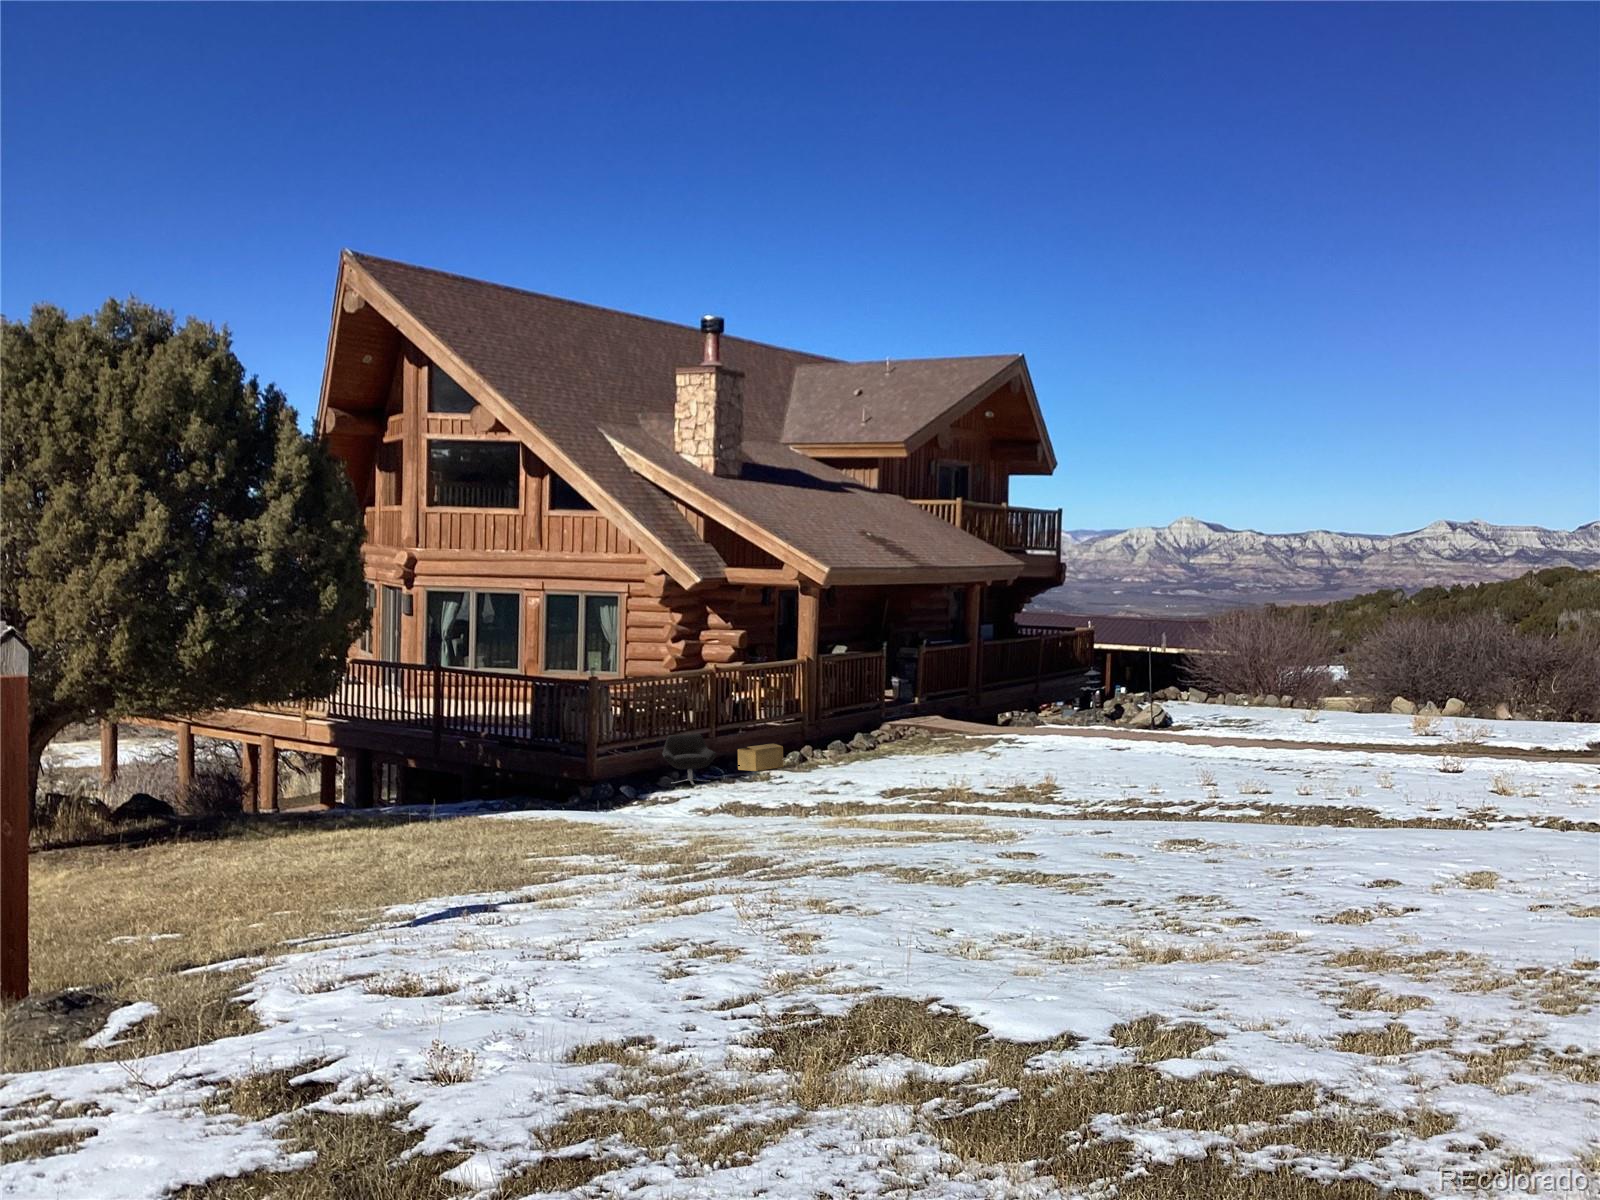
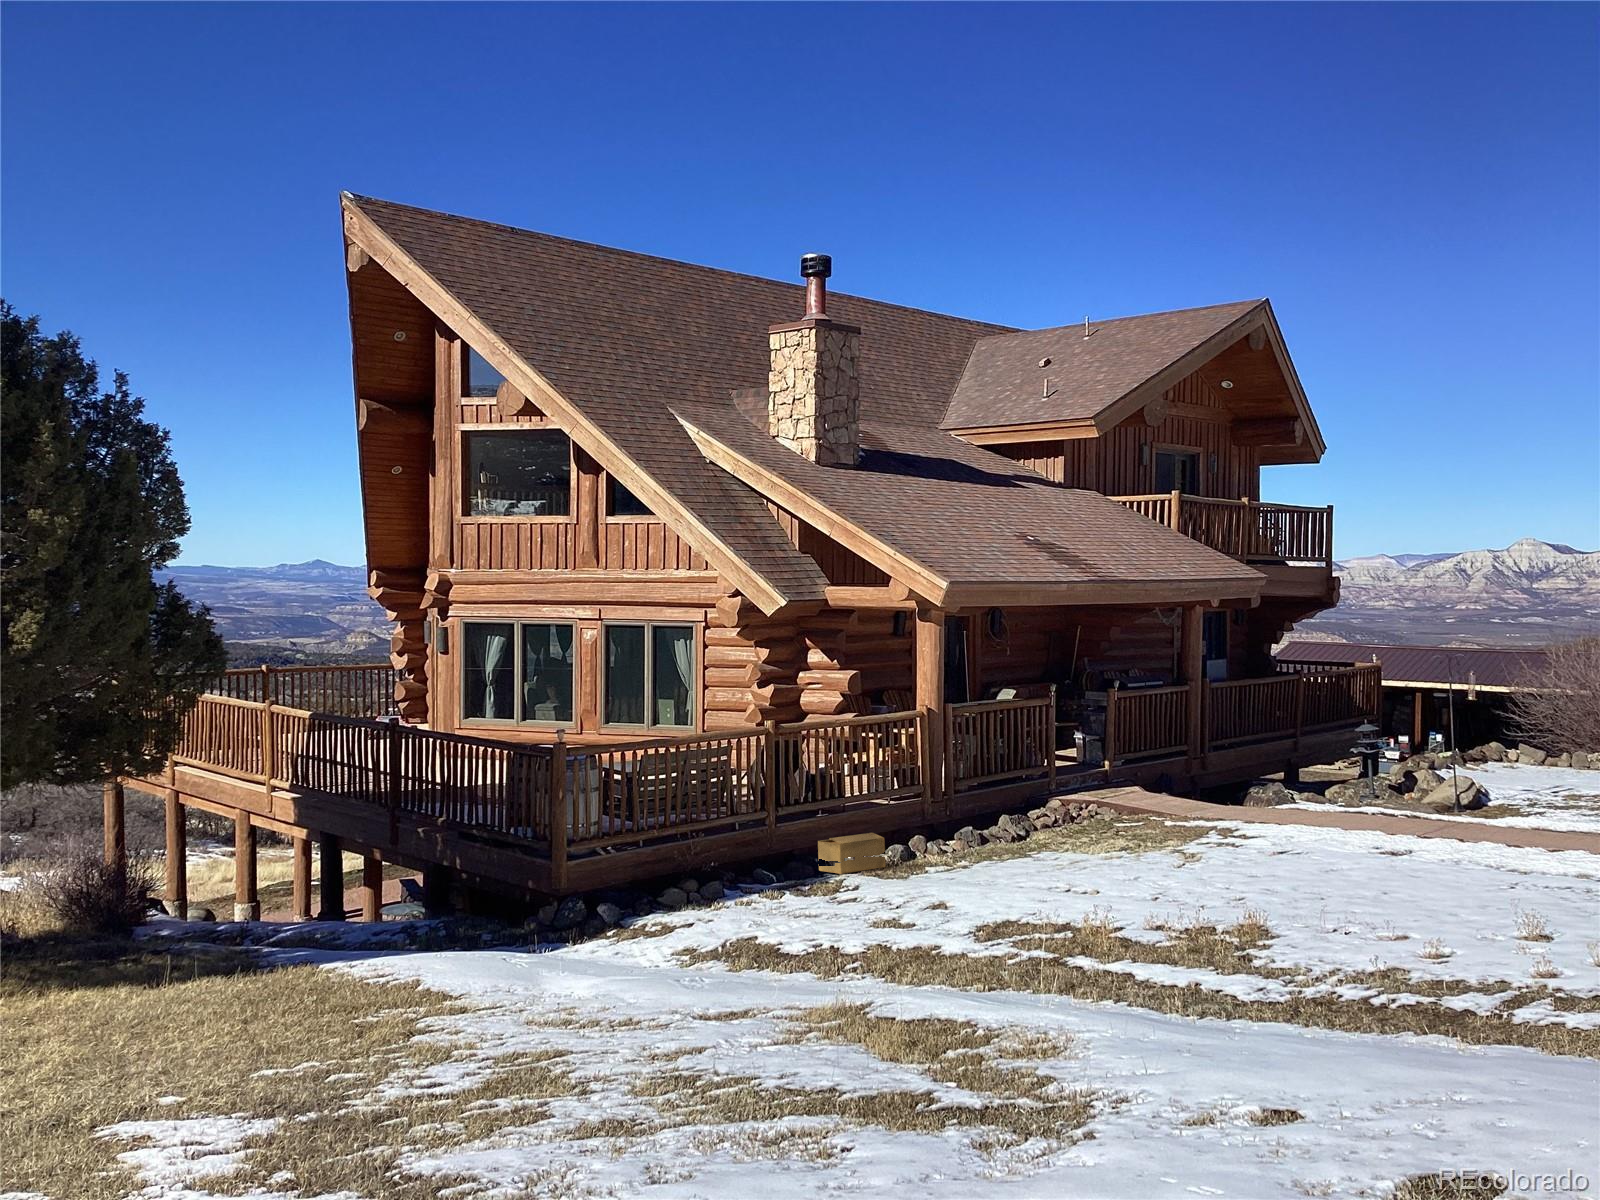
lounge chair: present [662,734,717,785] -> none [690,822,767,898]

